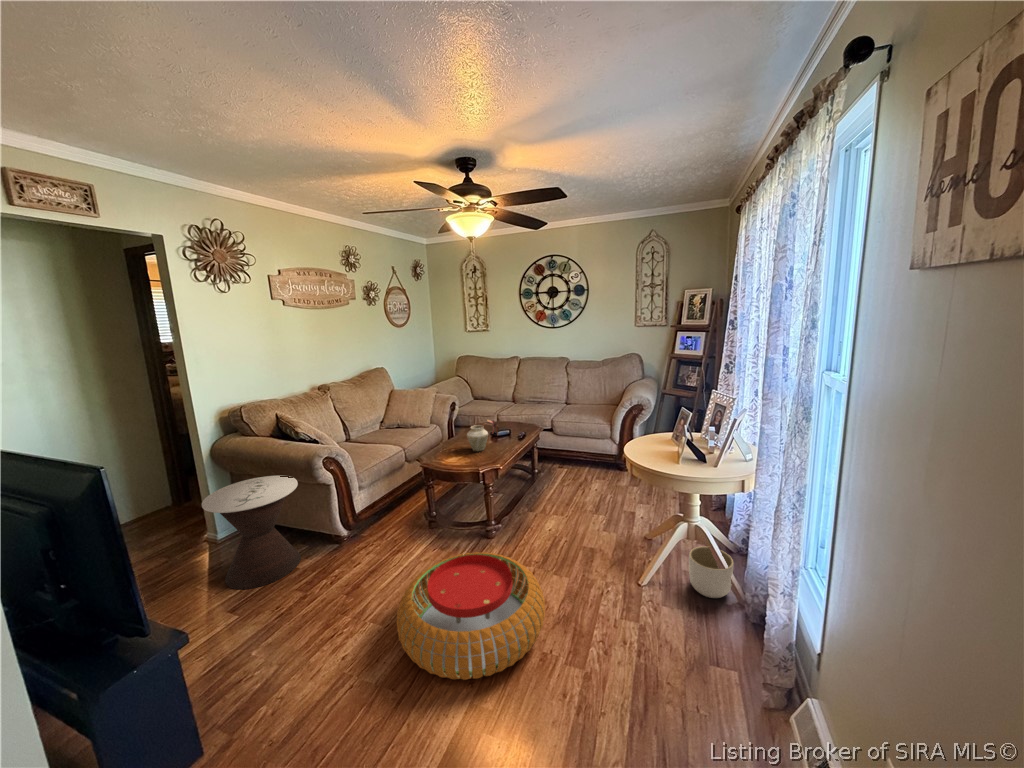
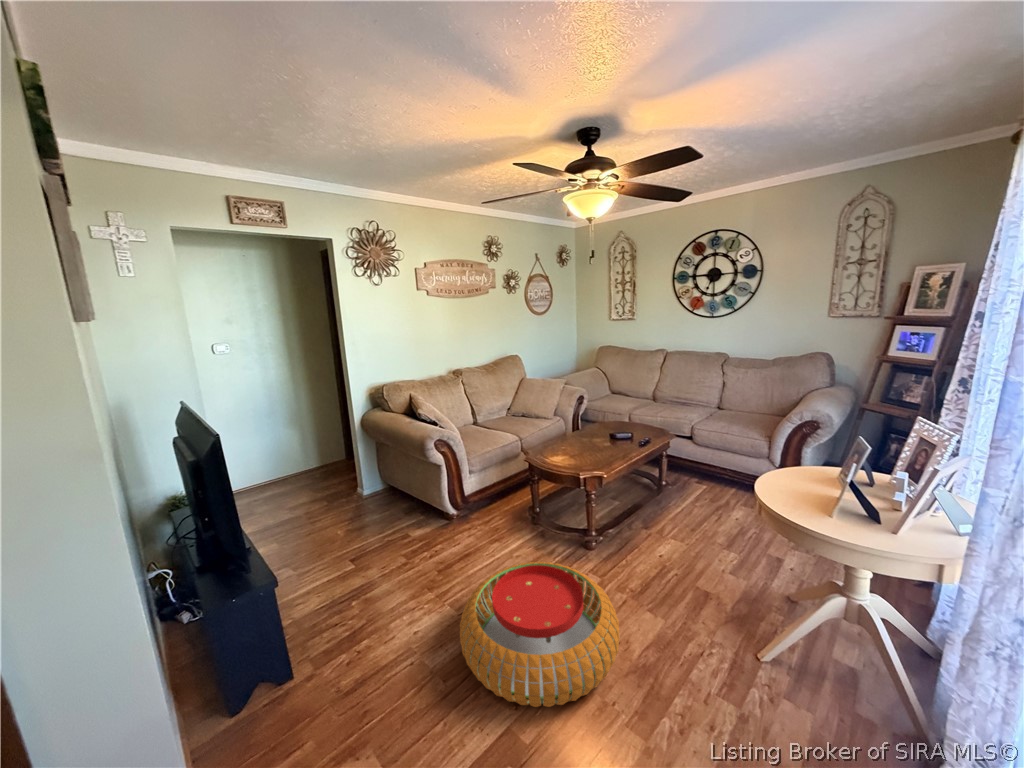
vase: present [467,420,498,452] -> none [578,420,613,453]
side table: present [202,476,301,589] -> none [341,449,416,545]
planter: present [689,546,734,598] -> none [838,635,916,719]

